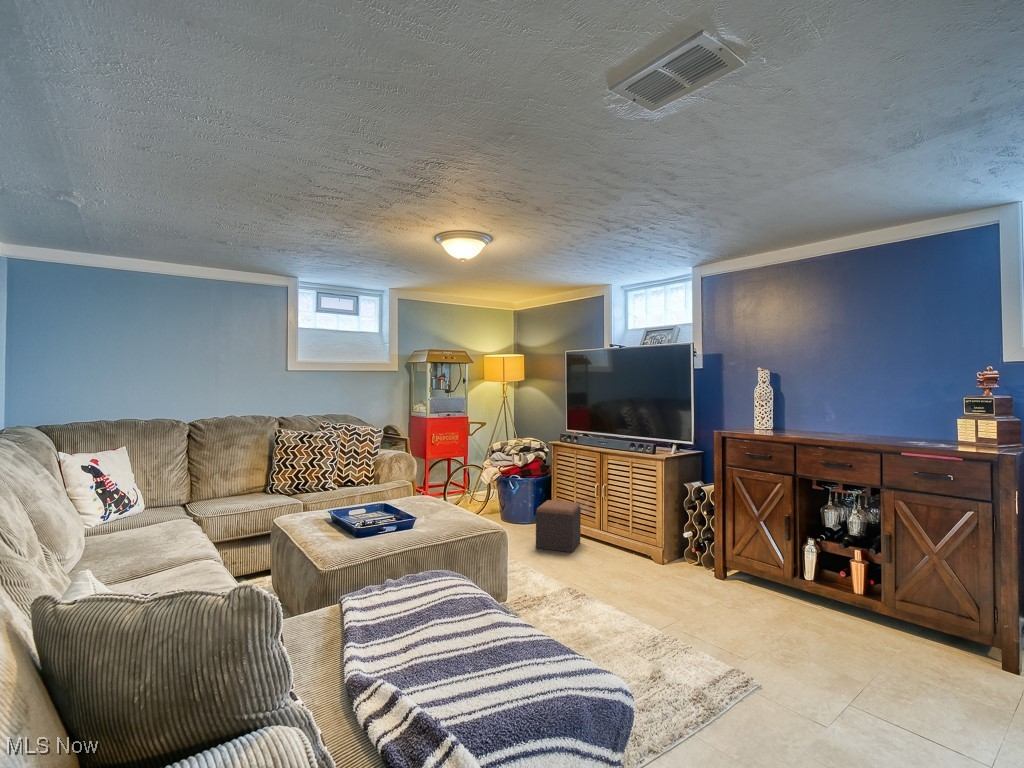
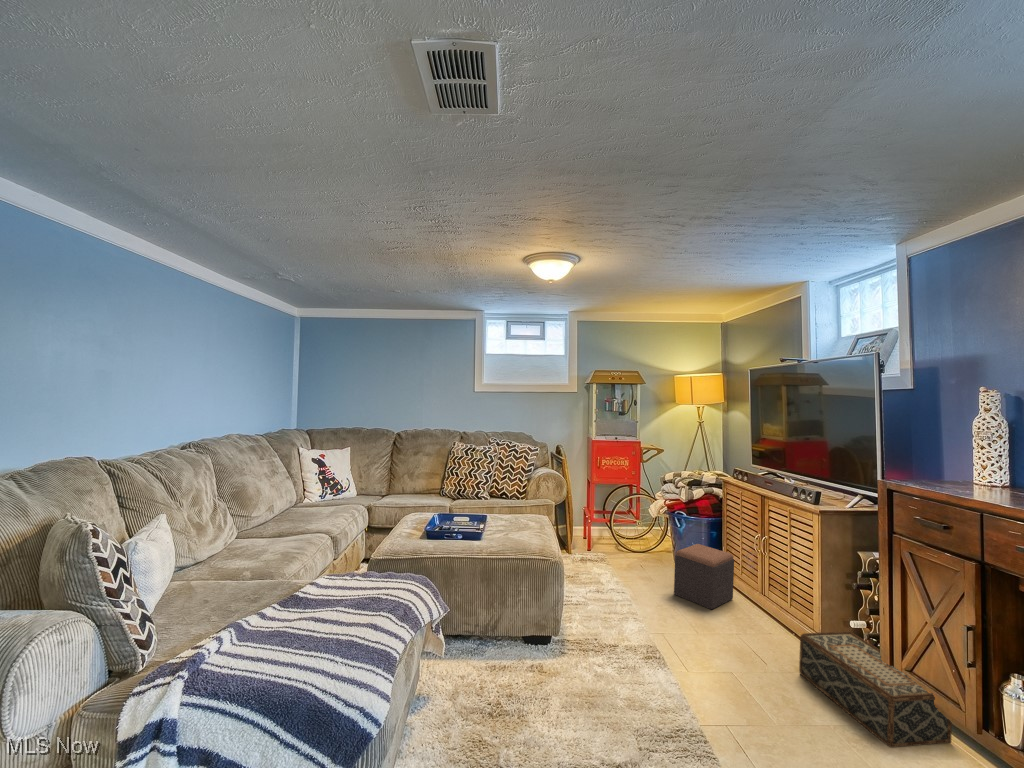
woven basket: none [658,539,760,606] -> present [799,631,952,748]

